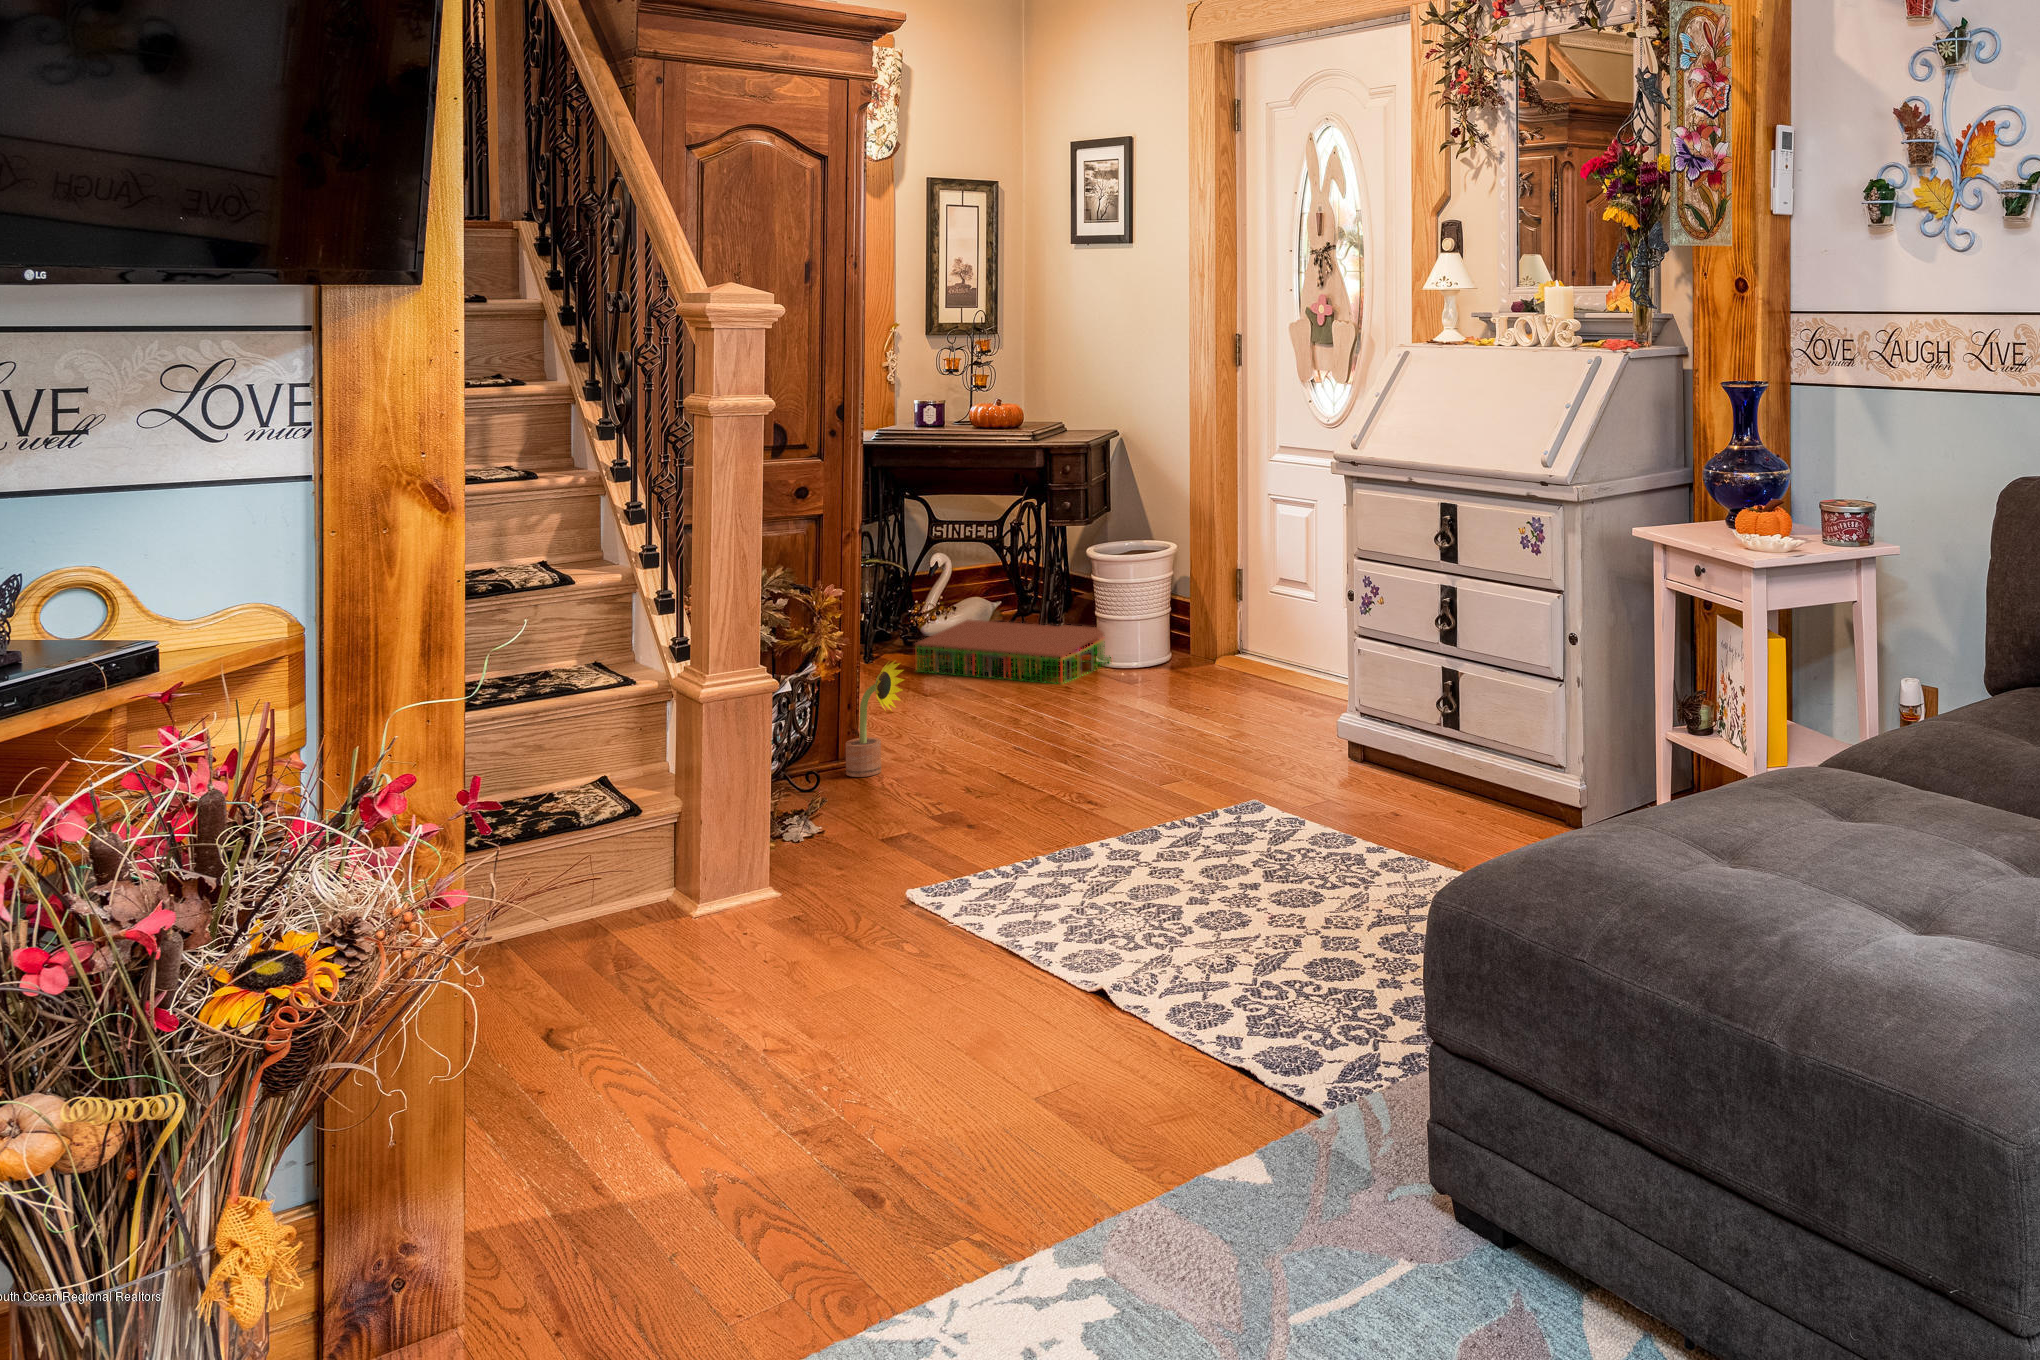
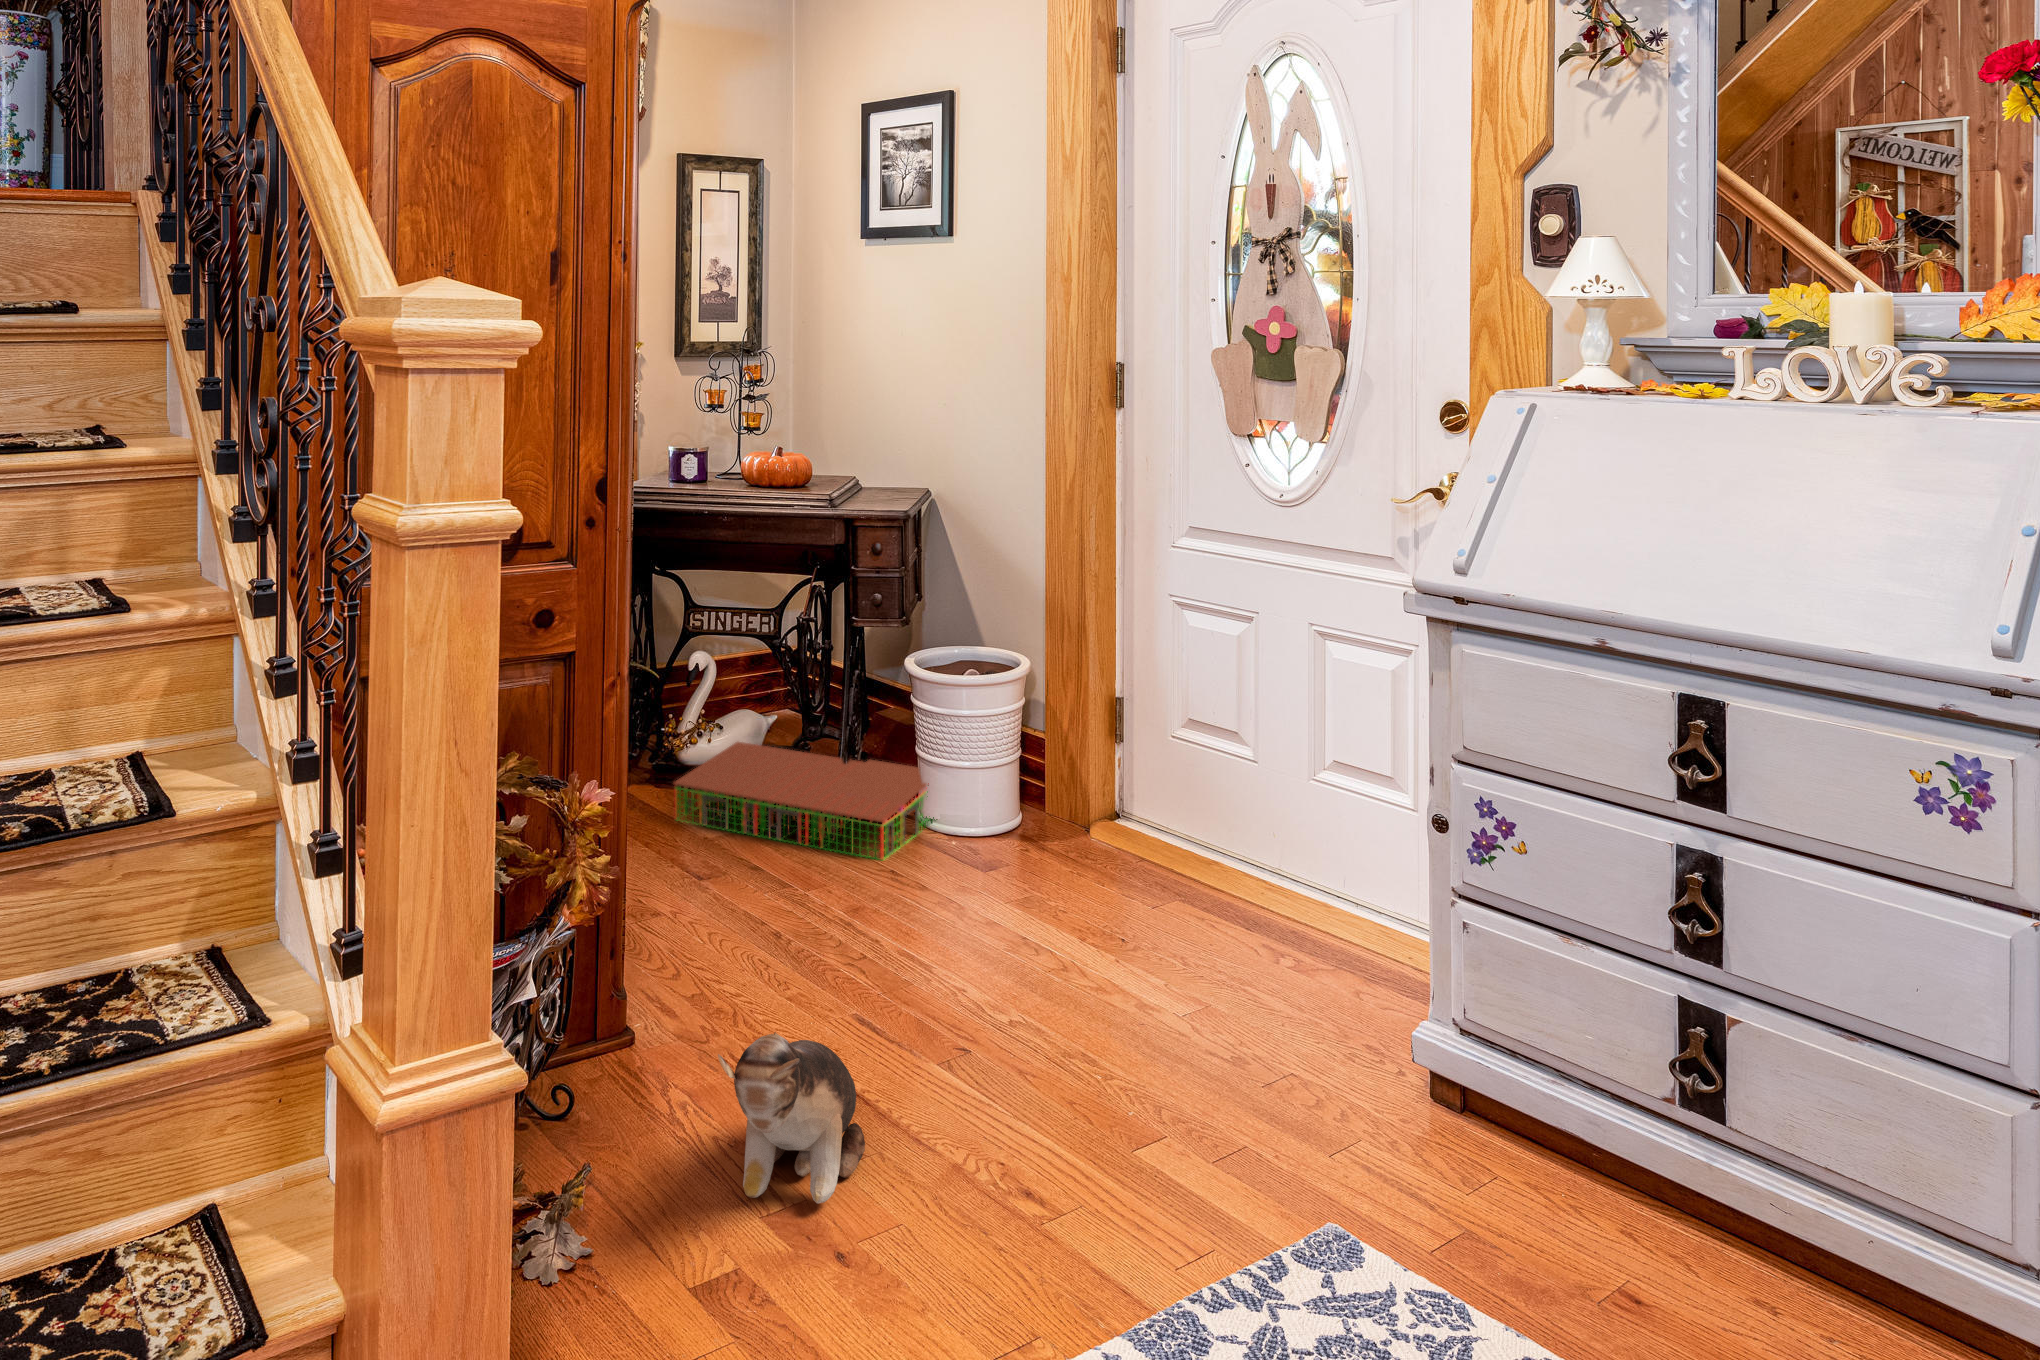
decorative plant: present [846,660,904,777] -> none [606,887,697,1078]
plush toy: none [901,712,1001,810] -> present [718,1032,865,1204]

